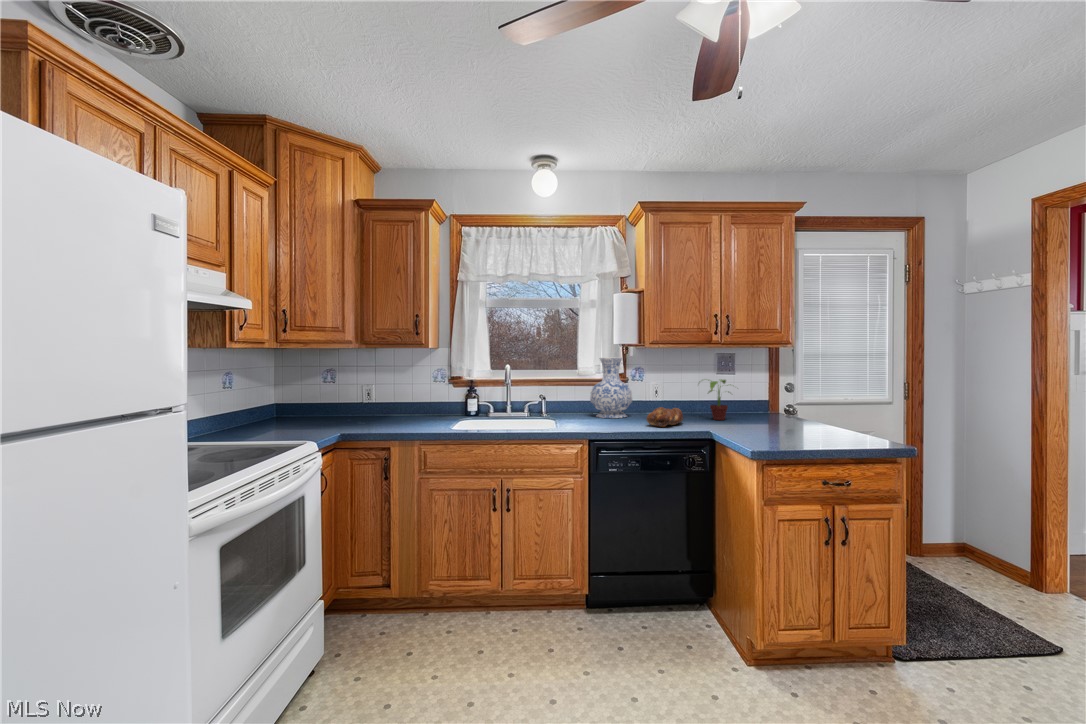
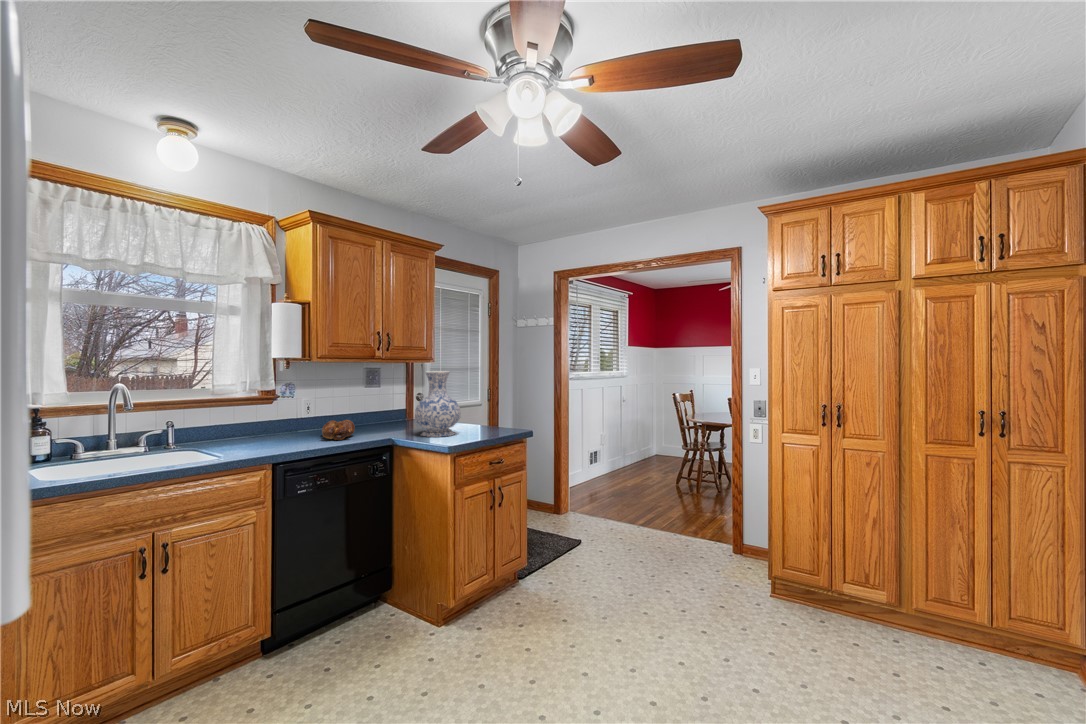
vase: present [590,357,632,418] -> present [415,371,460,437]
potted plant: present [709,379,728,420] -> none [353,390,393,428]

